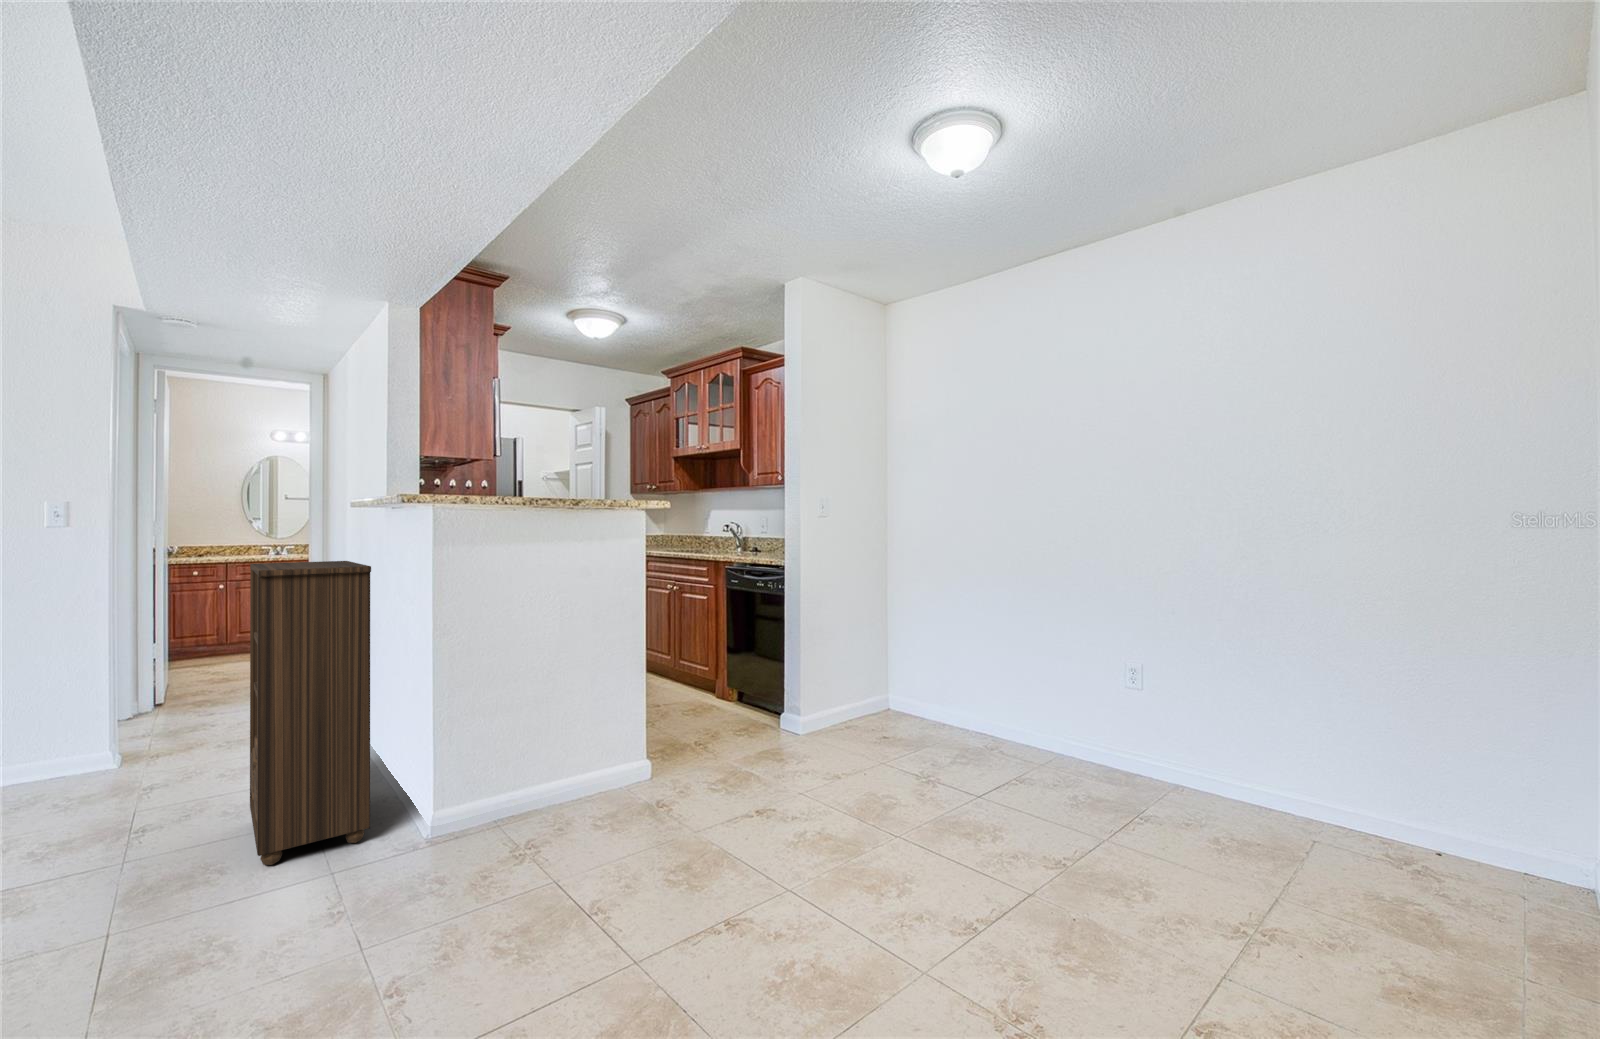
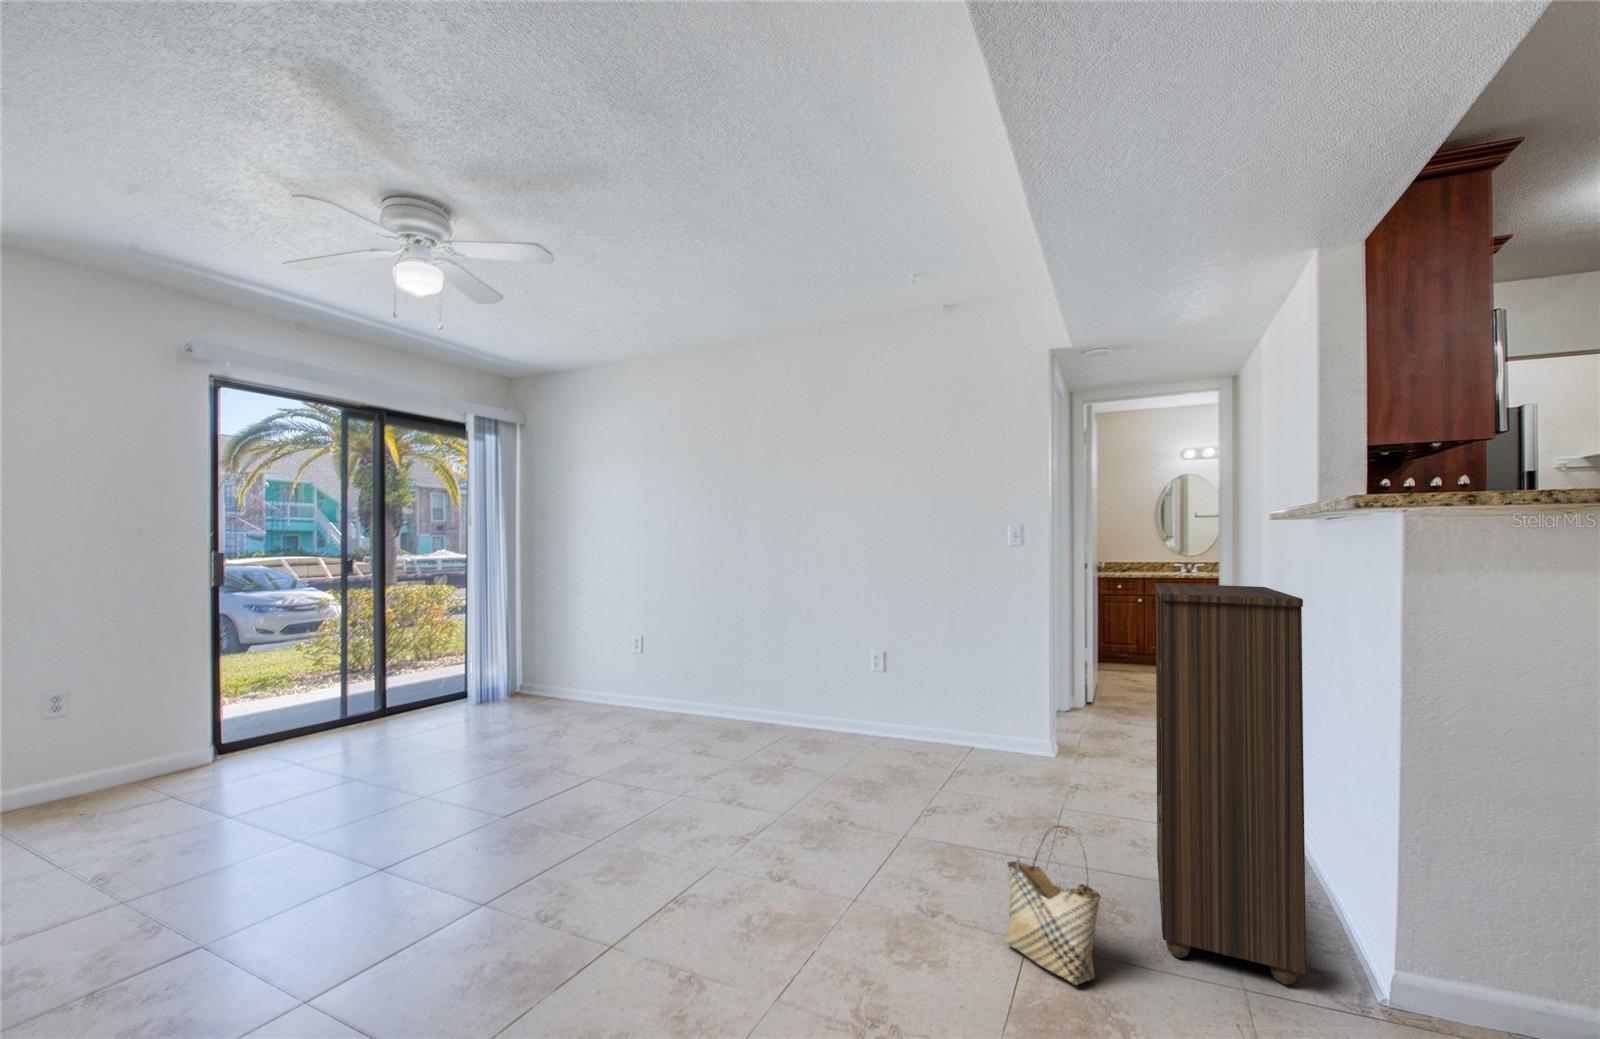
woven basket: none [79,795,198,936] -> present [1005,826,1100,985]

